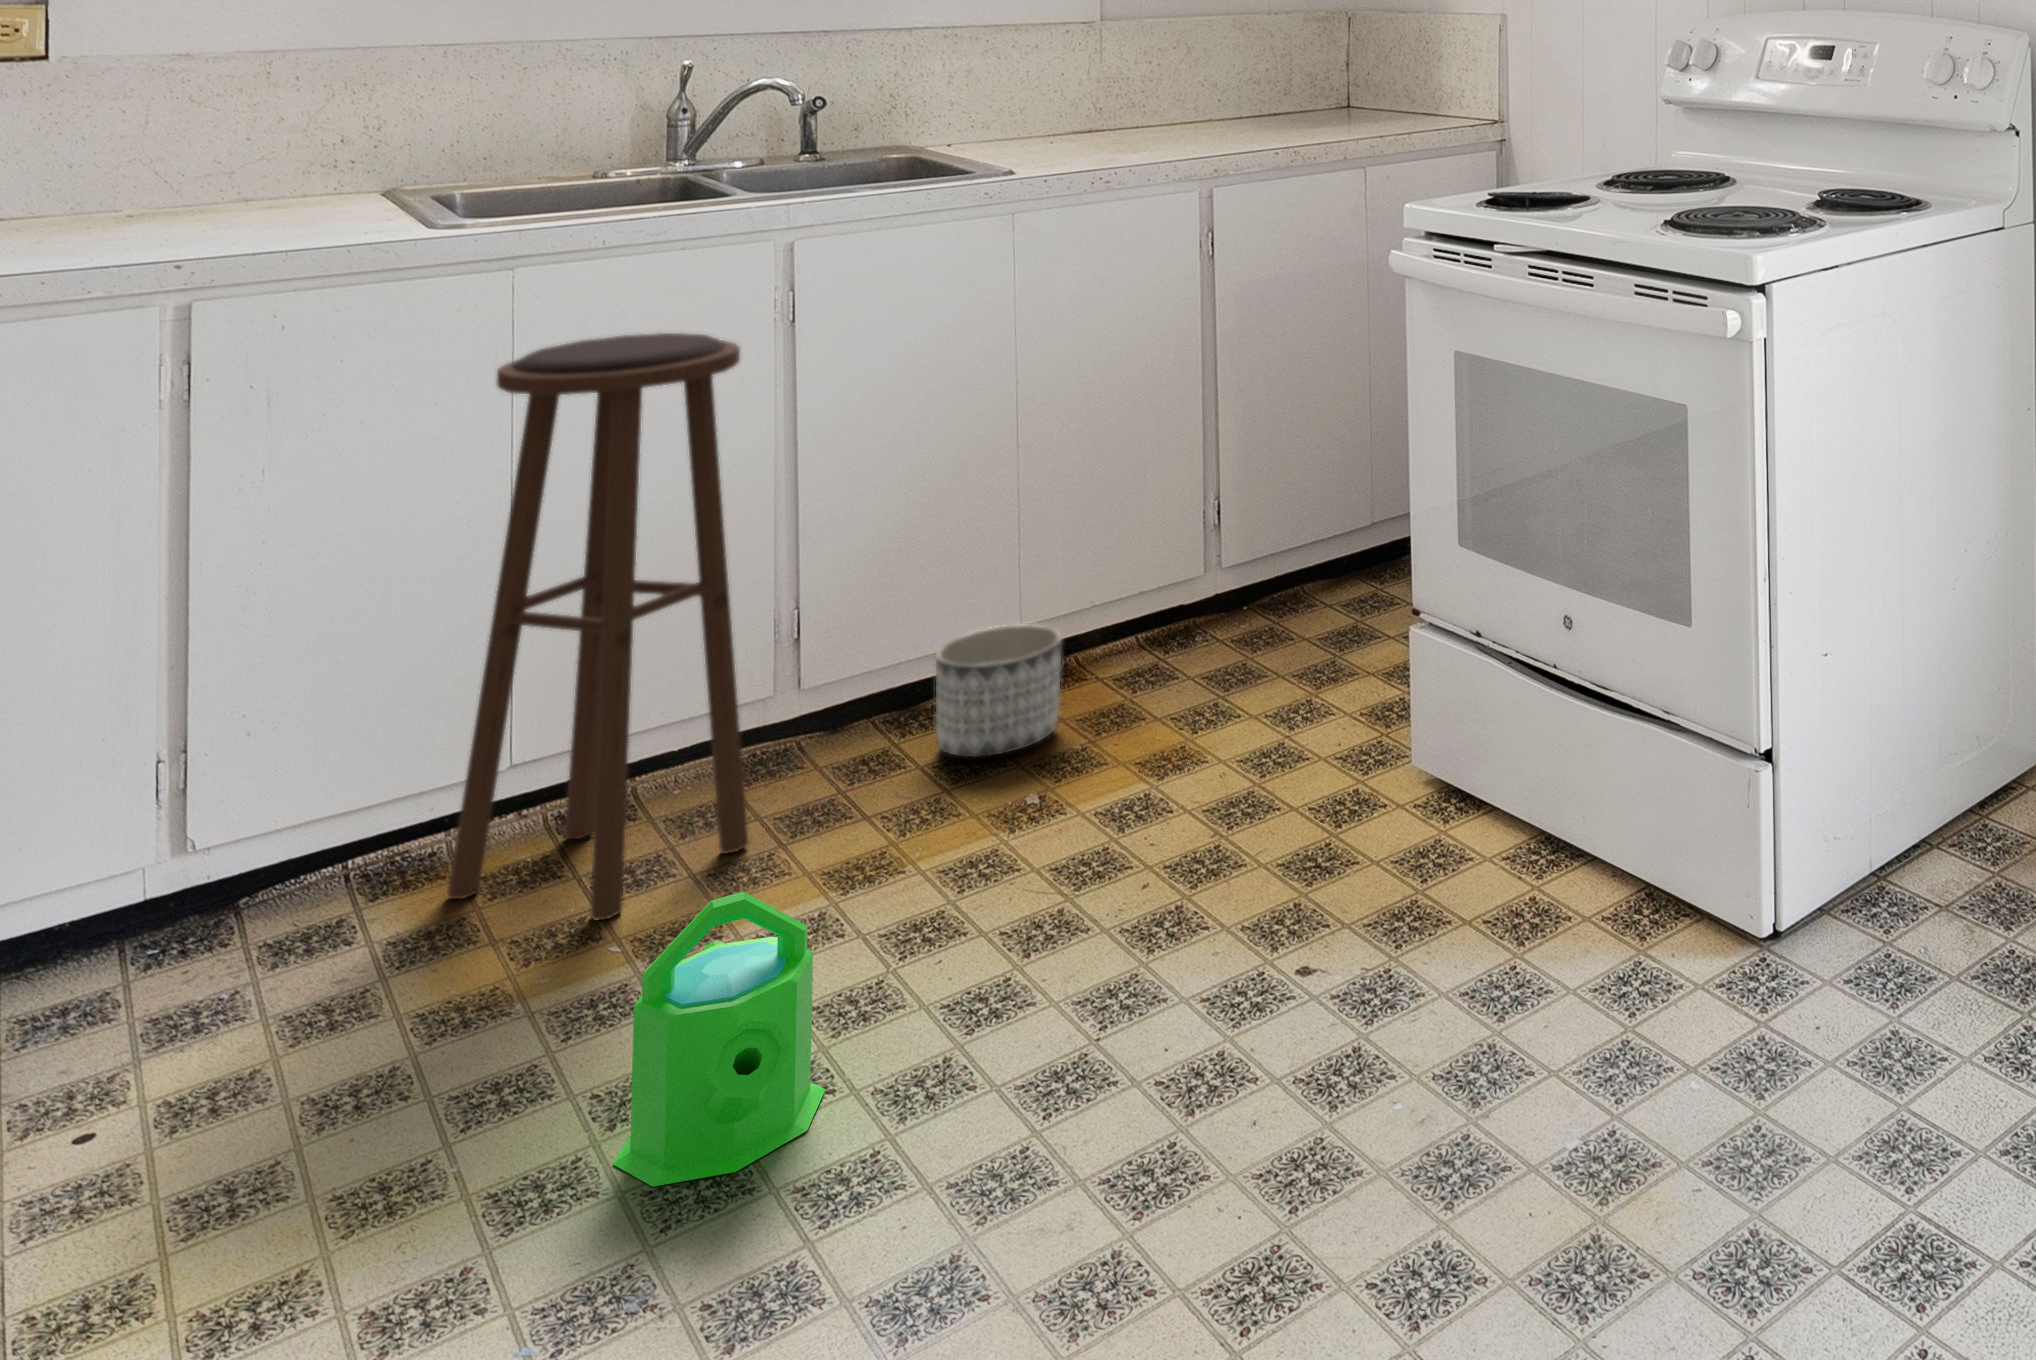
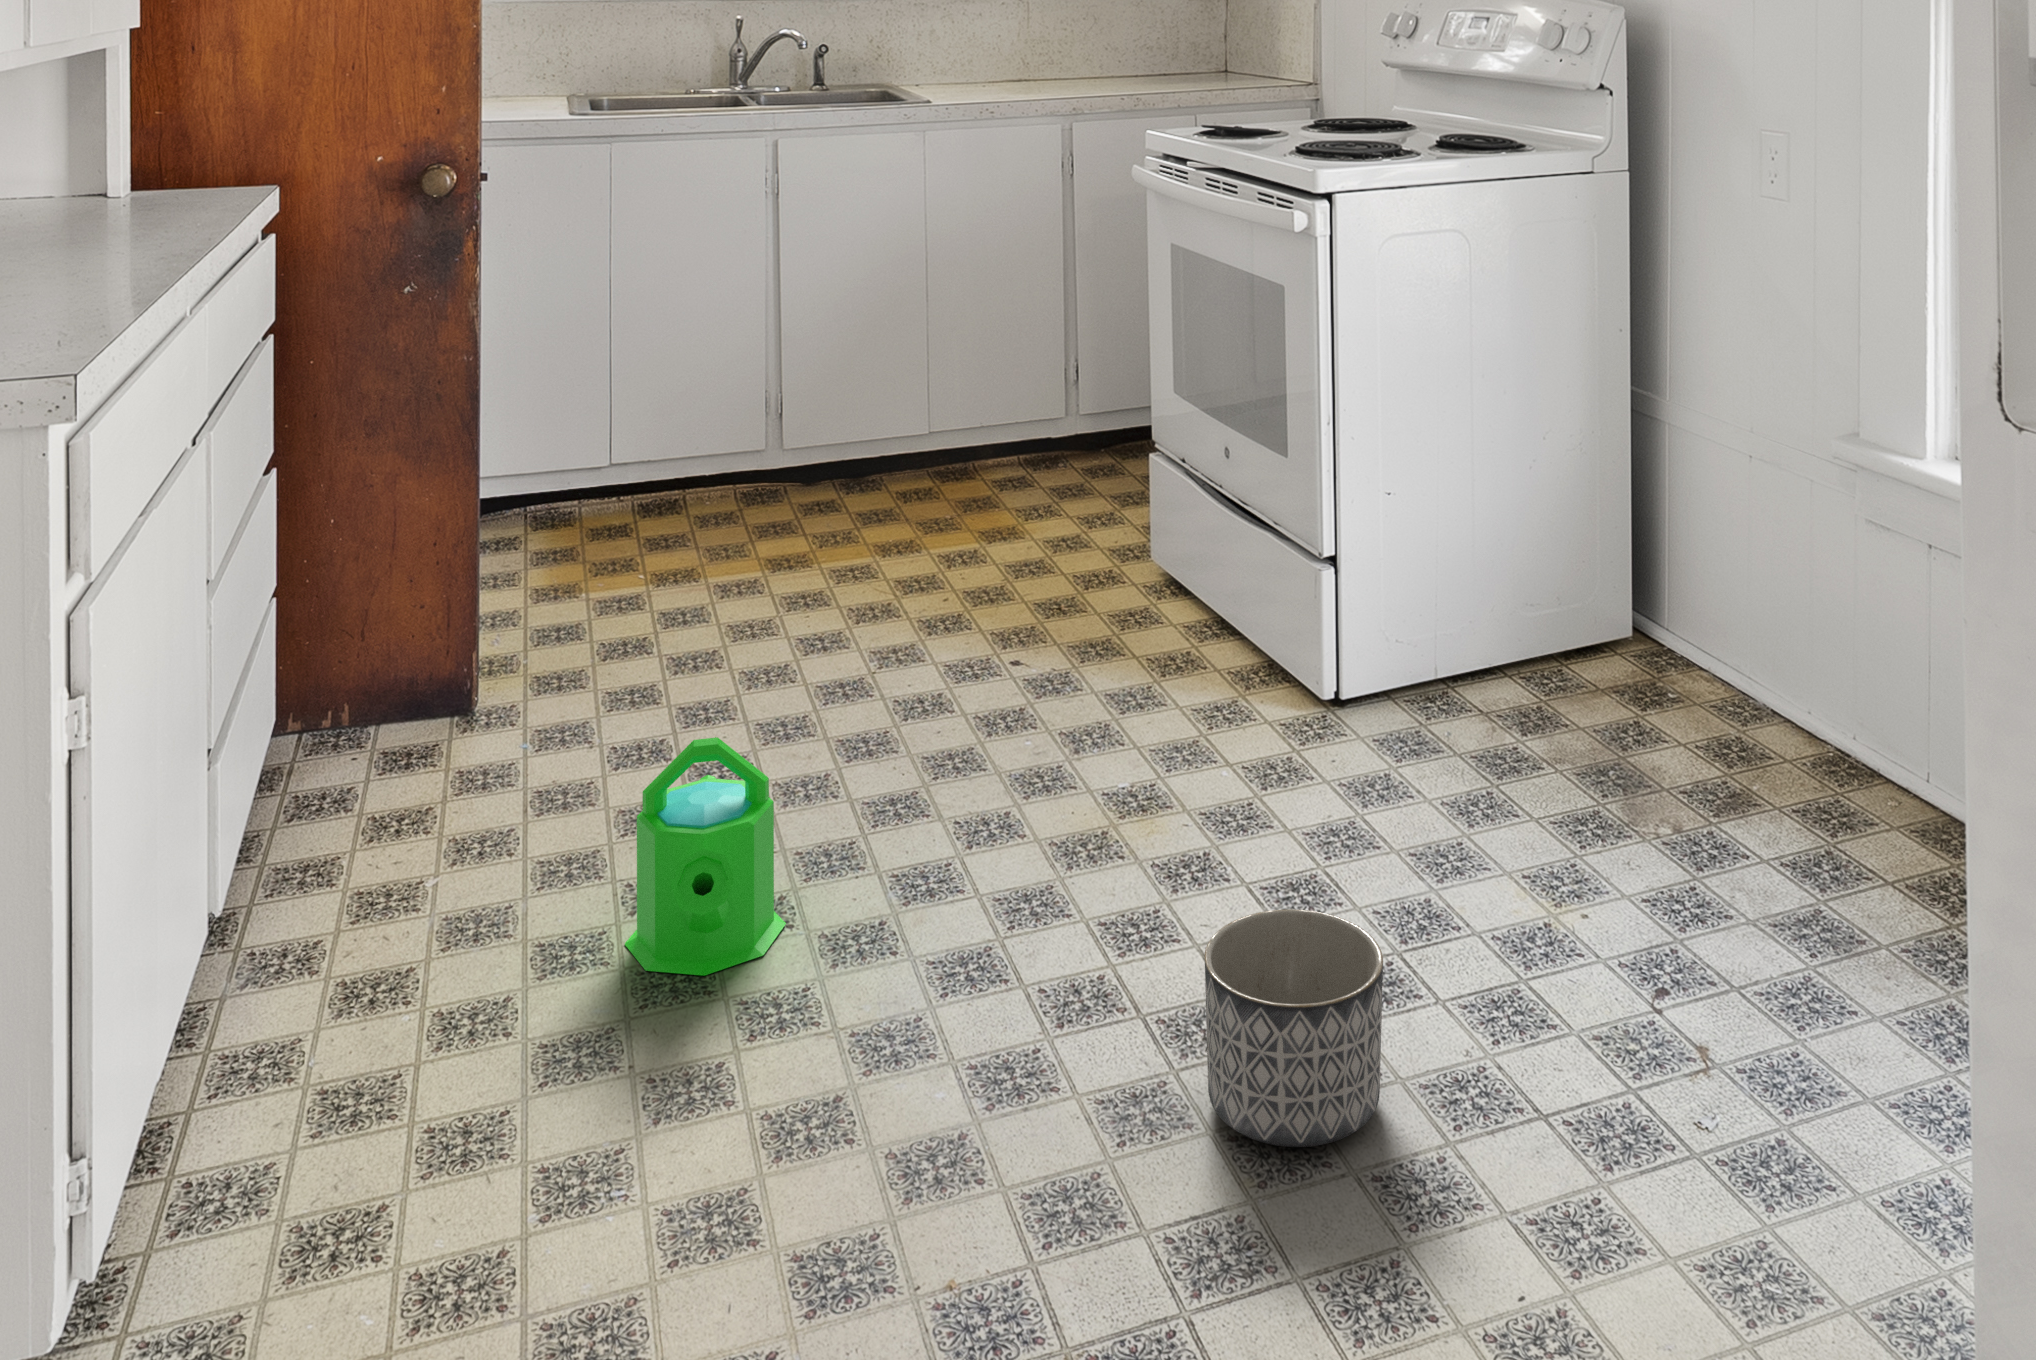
stool: present [448,333,748,921] -> none [576,239,789,737]
planter: present [936,624,1062,757] -> present [1204,909,1383,1147]

